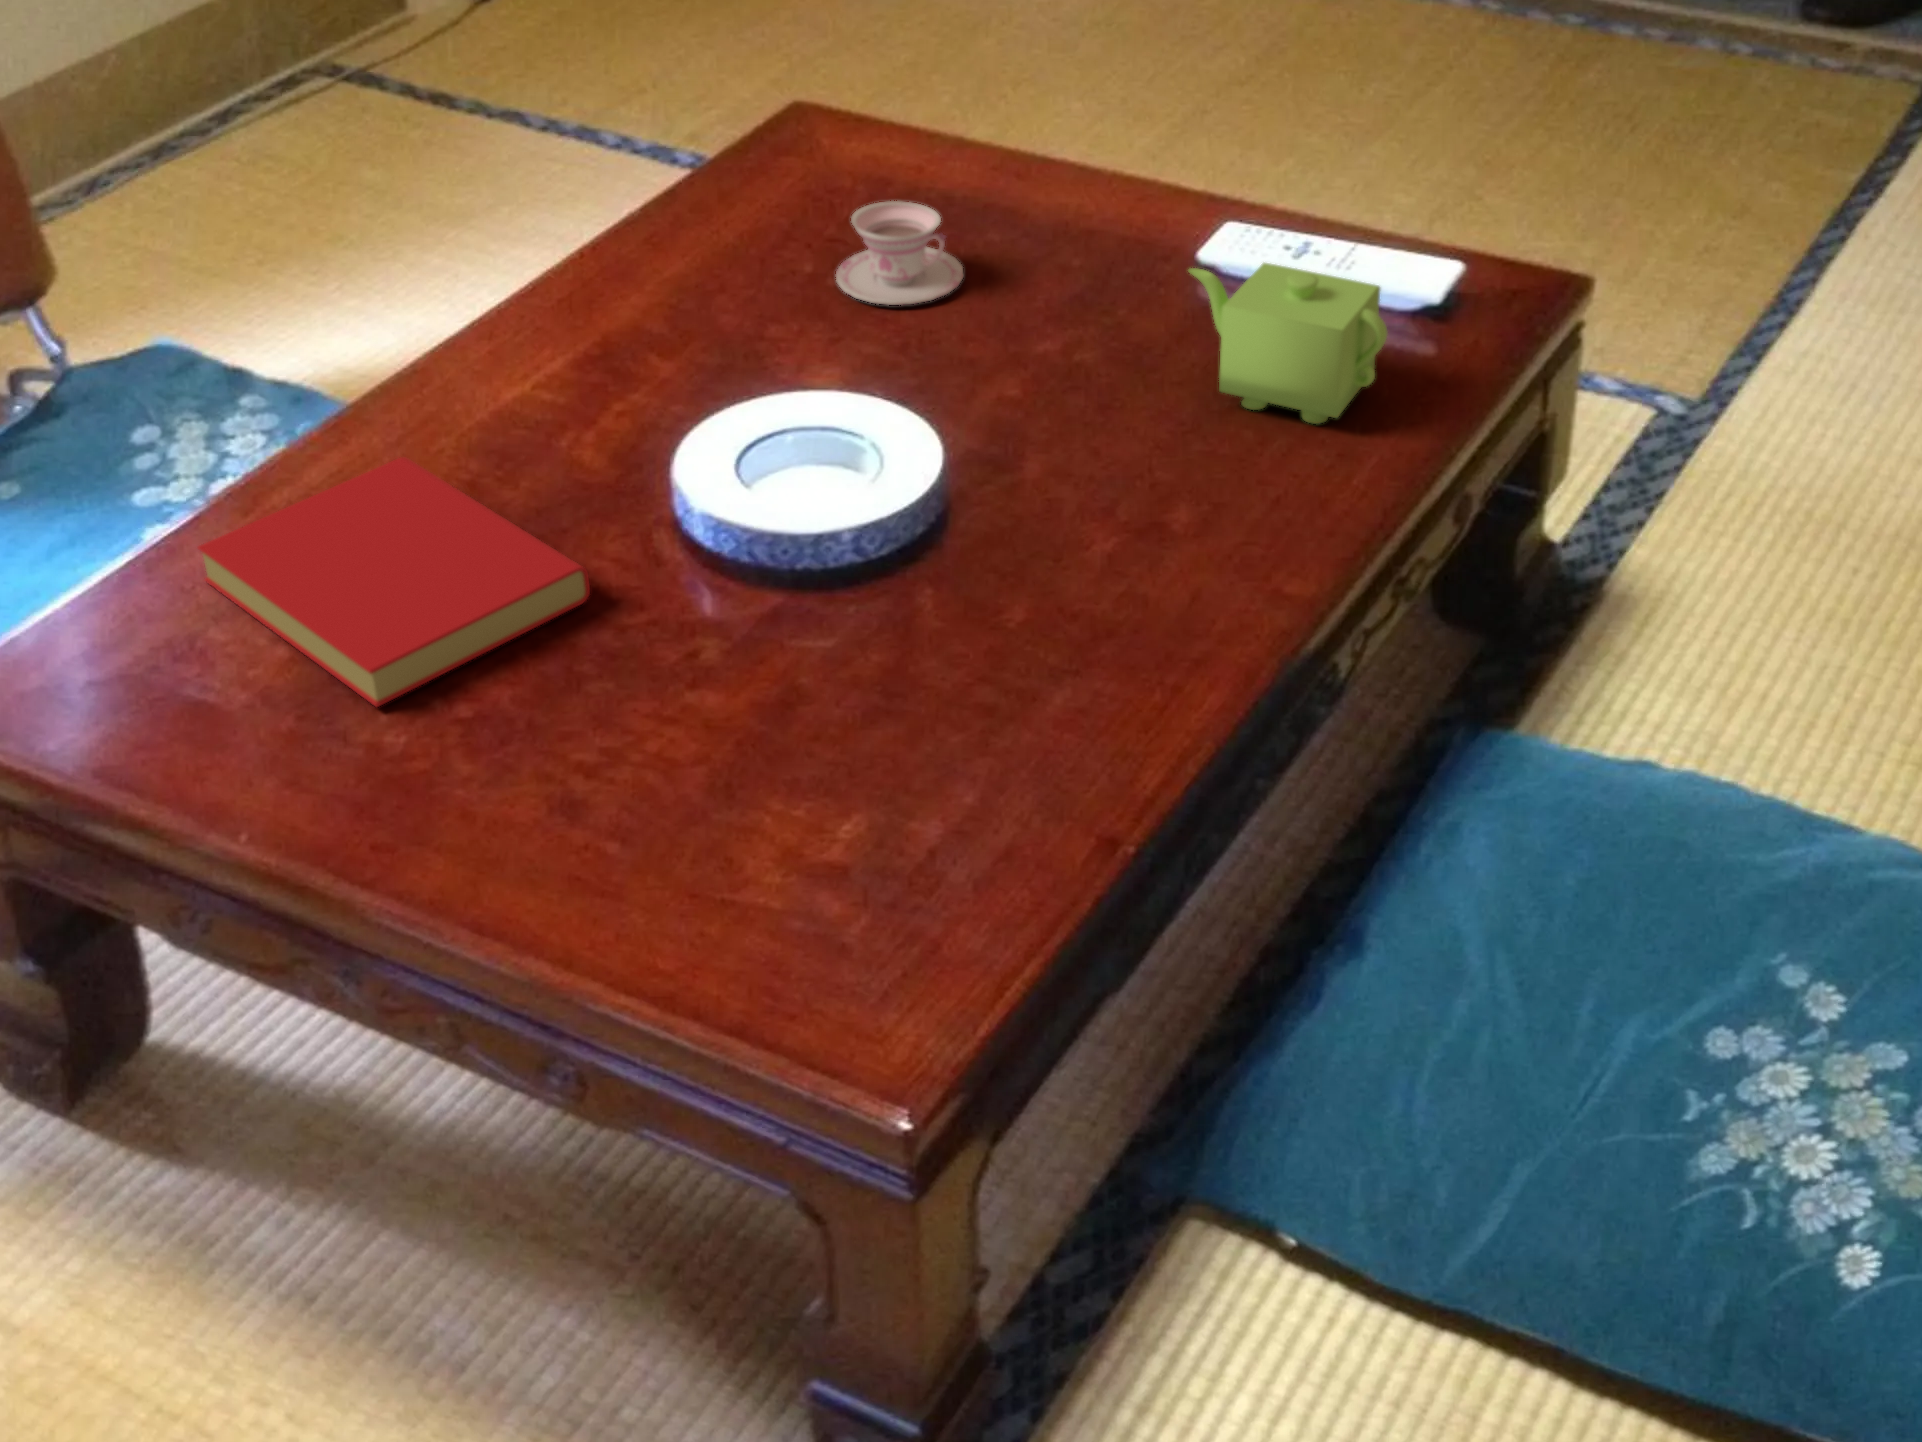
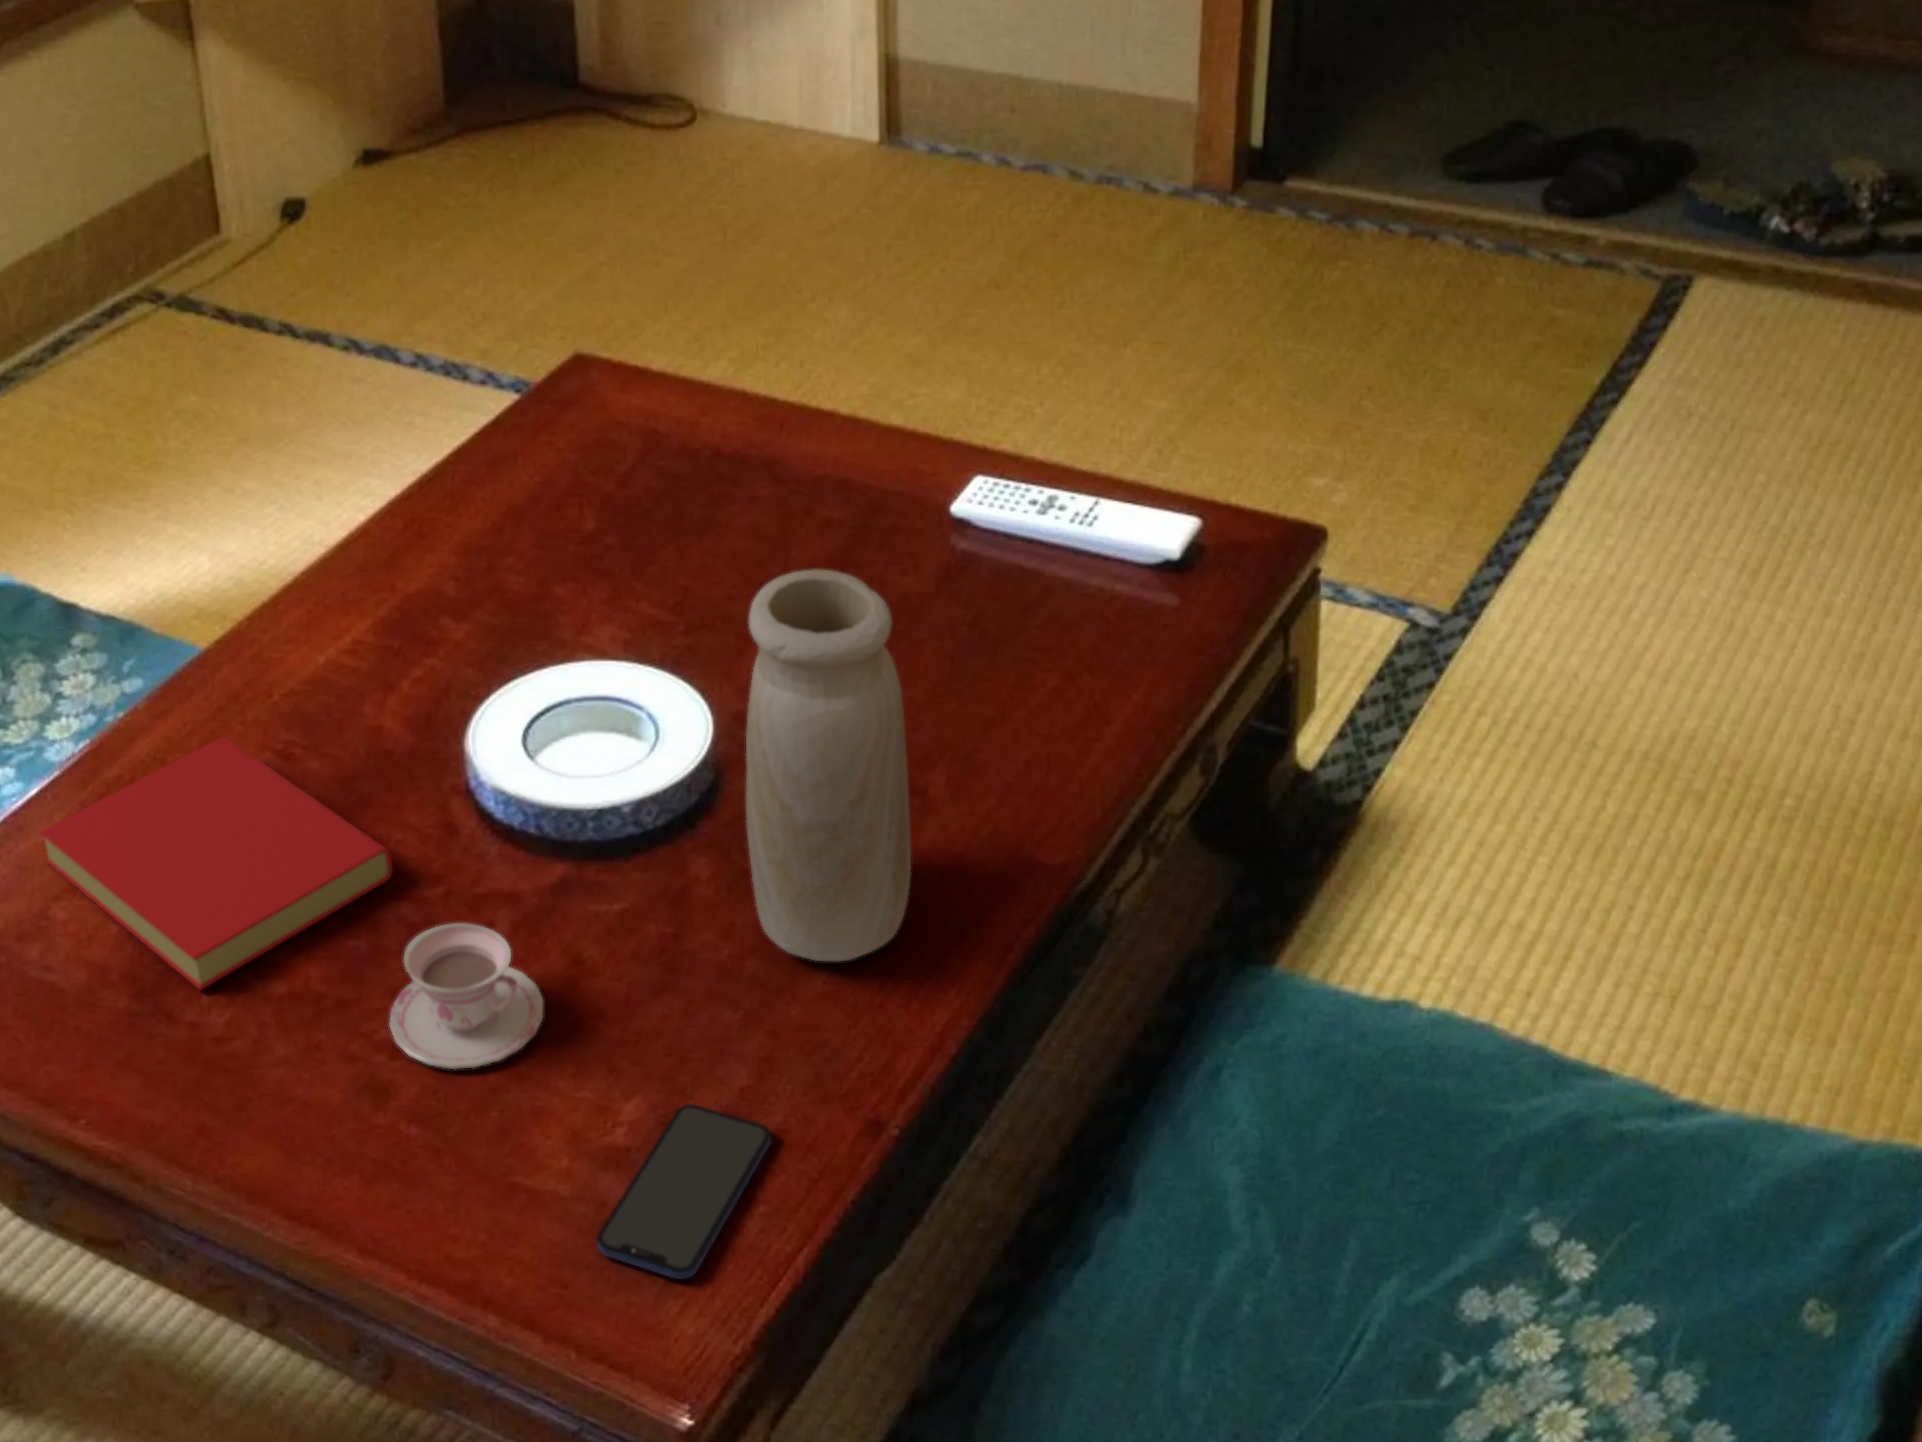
teacup: present [836,201,963,305] -> present [389,923,543,1069]
vase: none [985,255,1154,683] -> present [746,569,911,961]
teapot: present [1189,263,1388,424] -> none [937,533,1125,686]
smartphone: none [812,820,1001,988] -> present [597,1104,771,1279]

